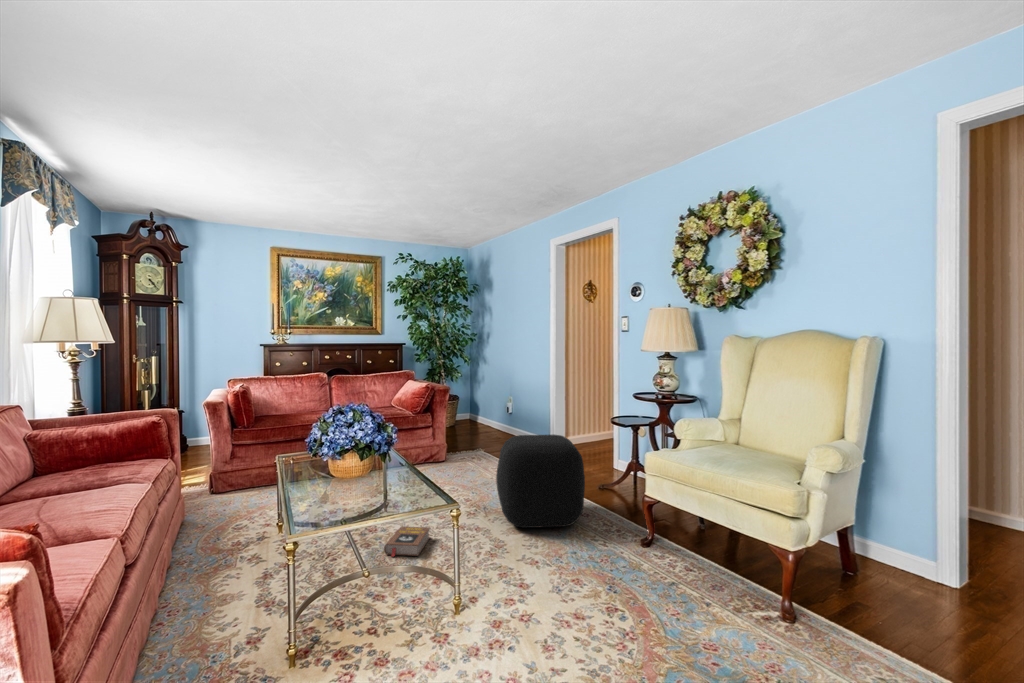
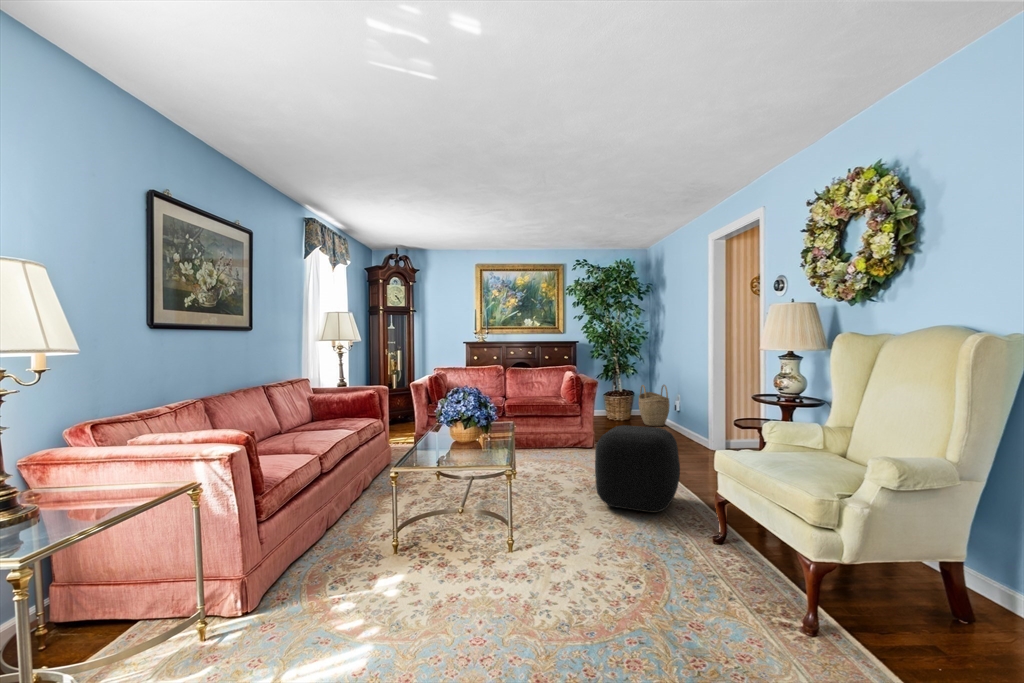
woven basket: none [467,387,500,431] -> present [639,385,670,426]
book: present [384,527,430,556] -> none [491,488,532,510]

